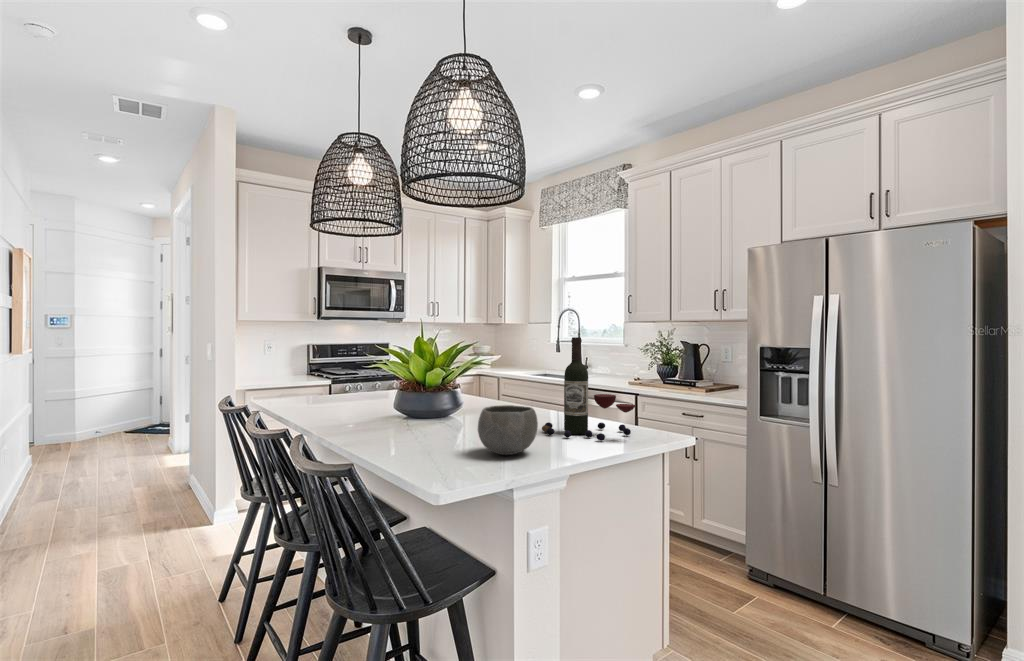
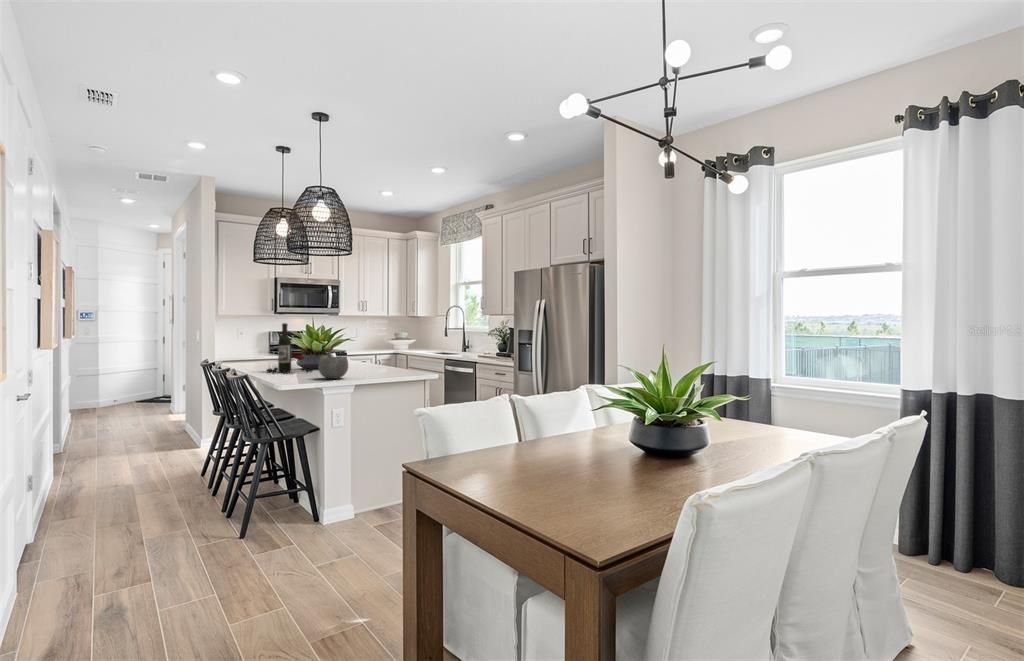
wine bottle: present [542,337,635,441] -> present [267,323,313,374]

